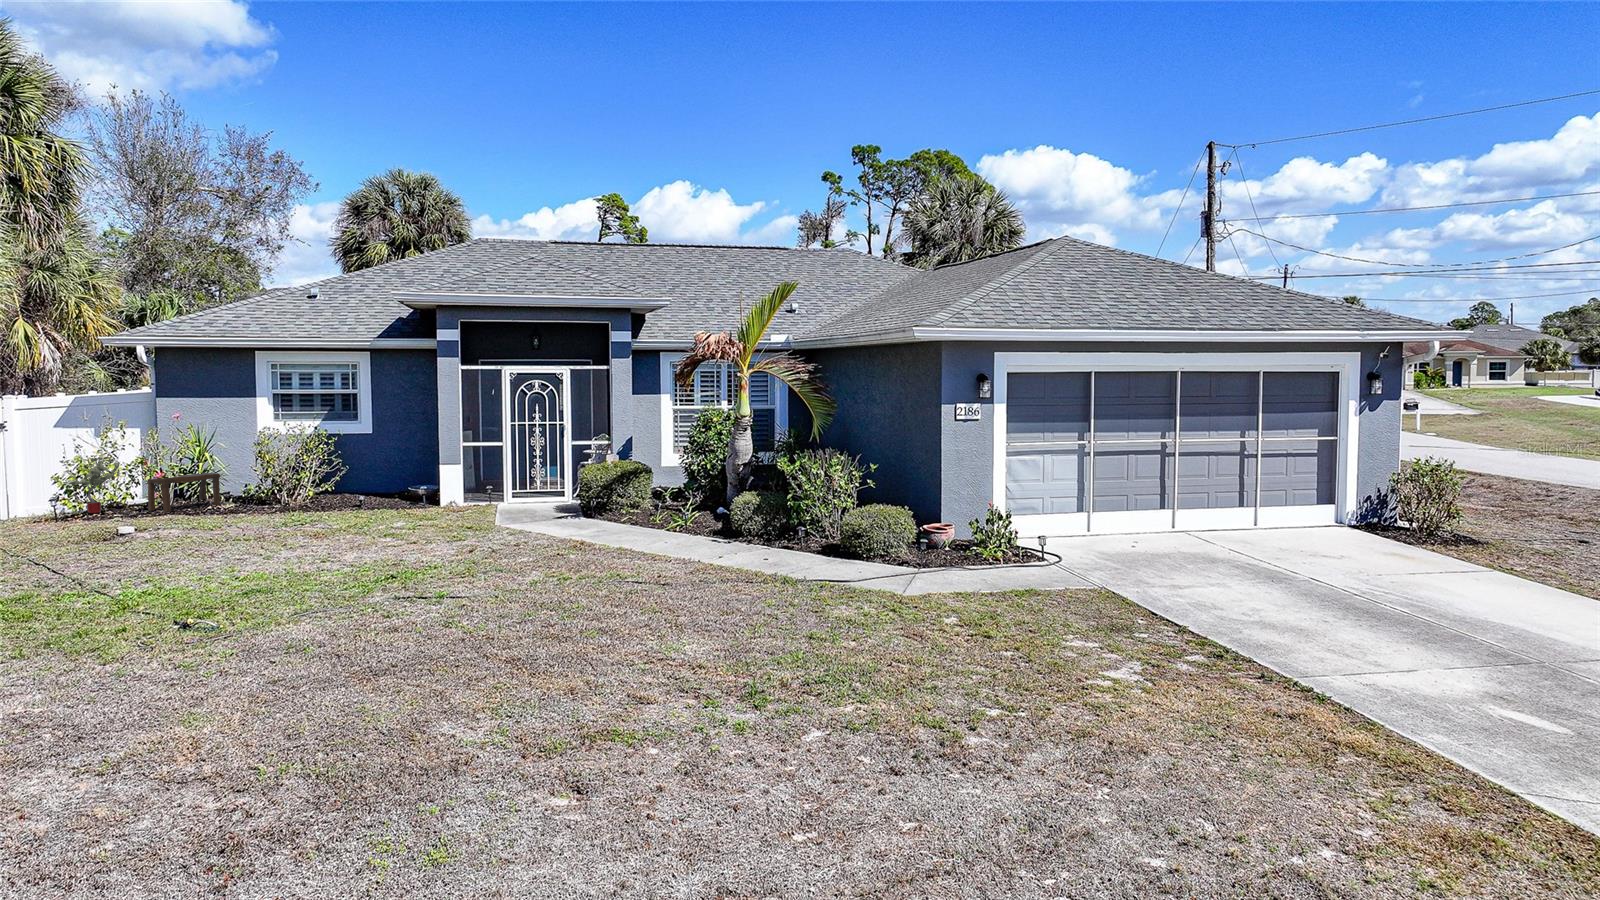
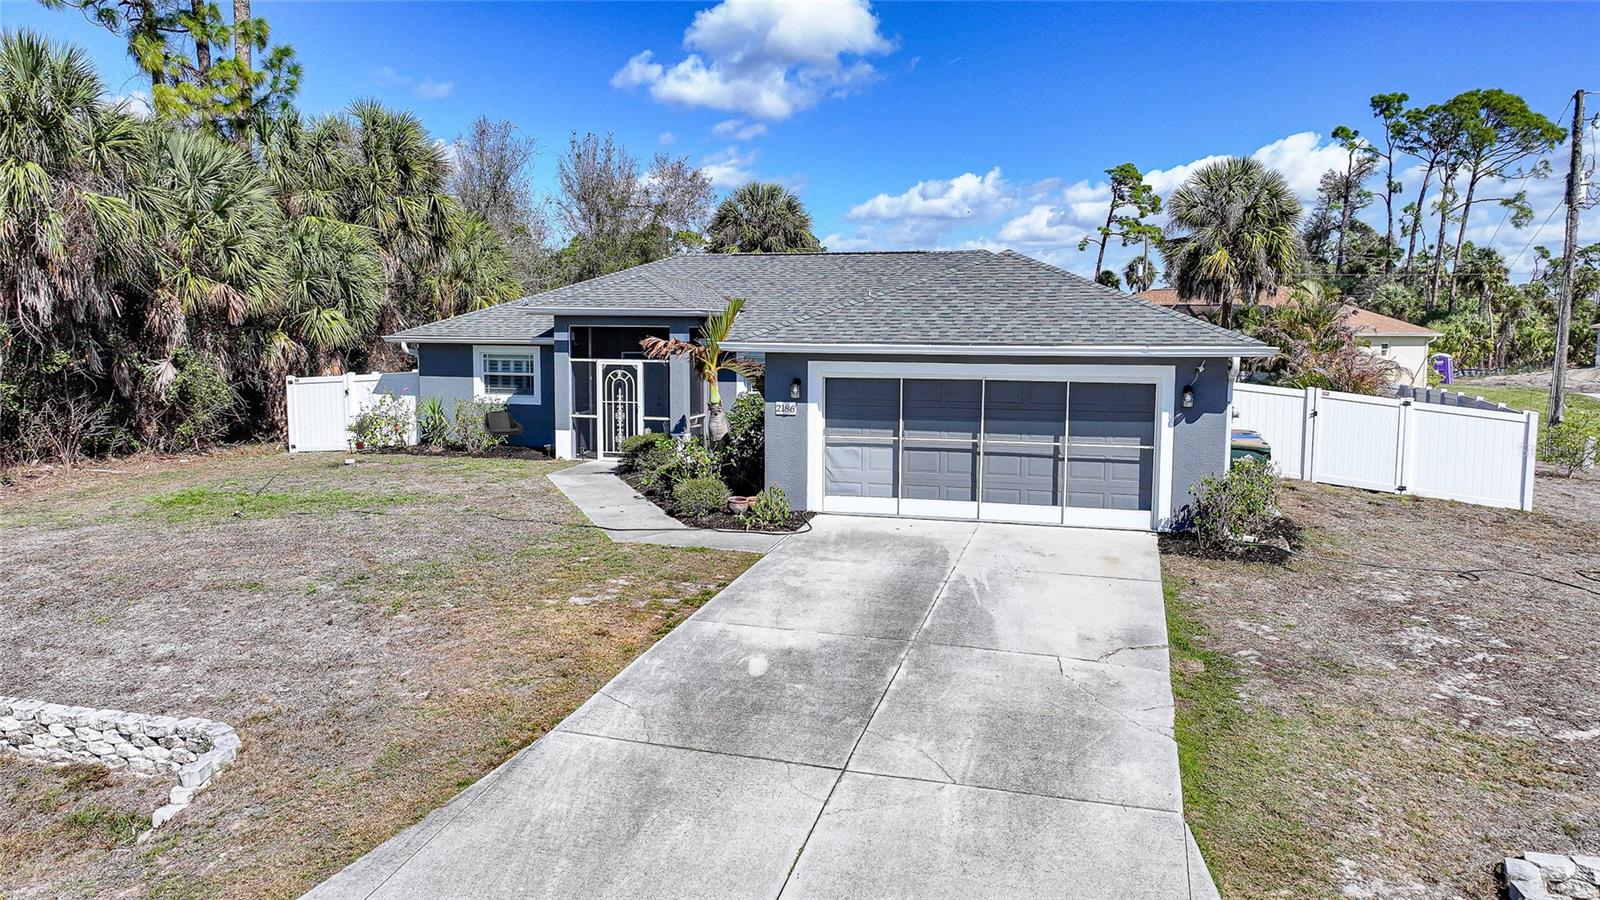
lounge chair: none [319,443,387,505] -> present [484,411,523,453]
bench: present [147,473,220,512] -> none [387,427,429,451]

